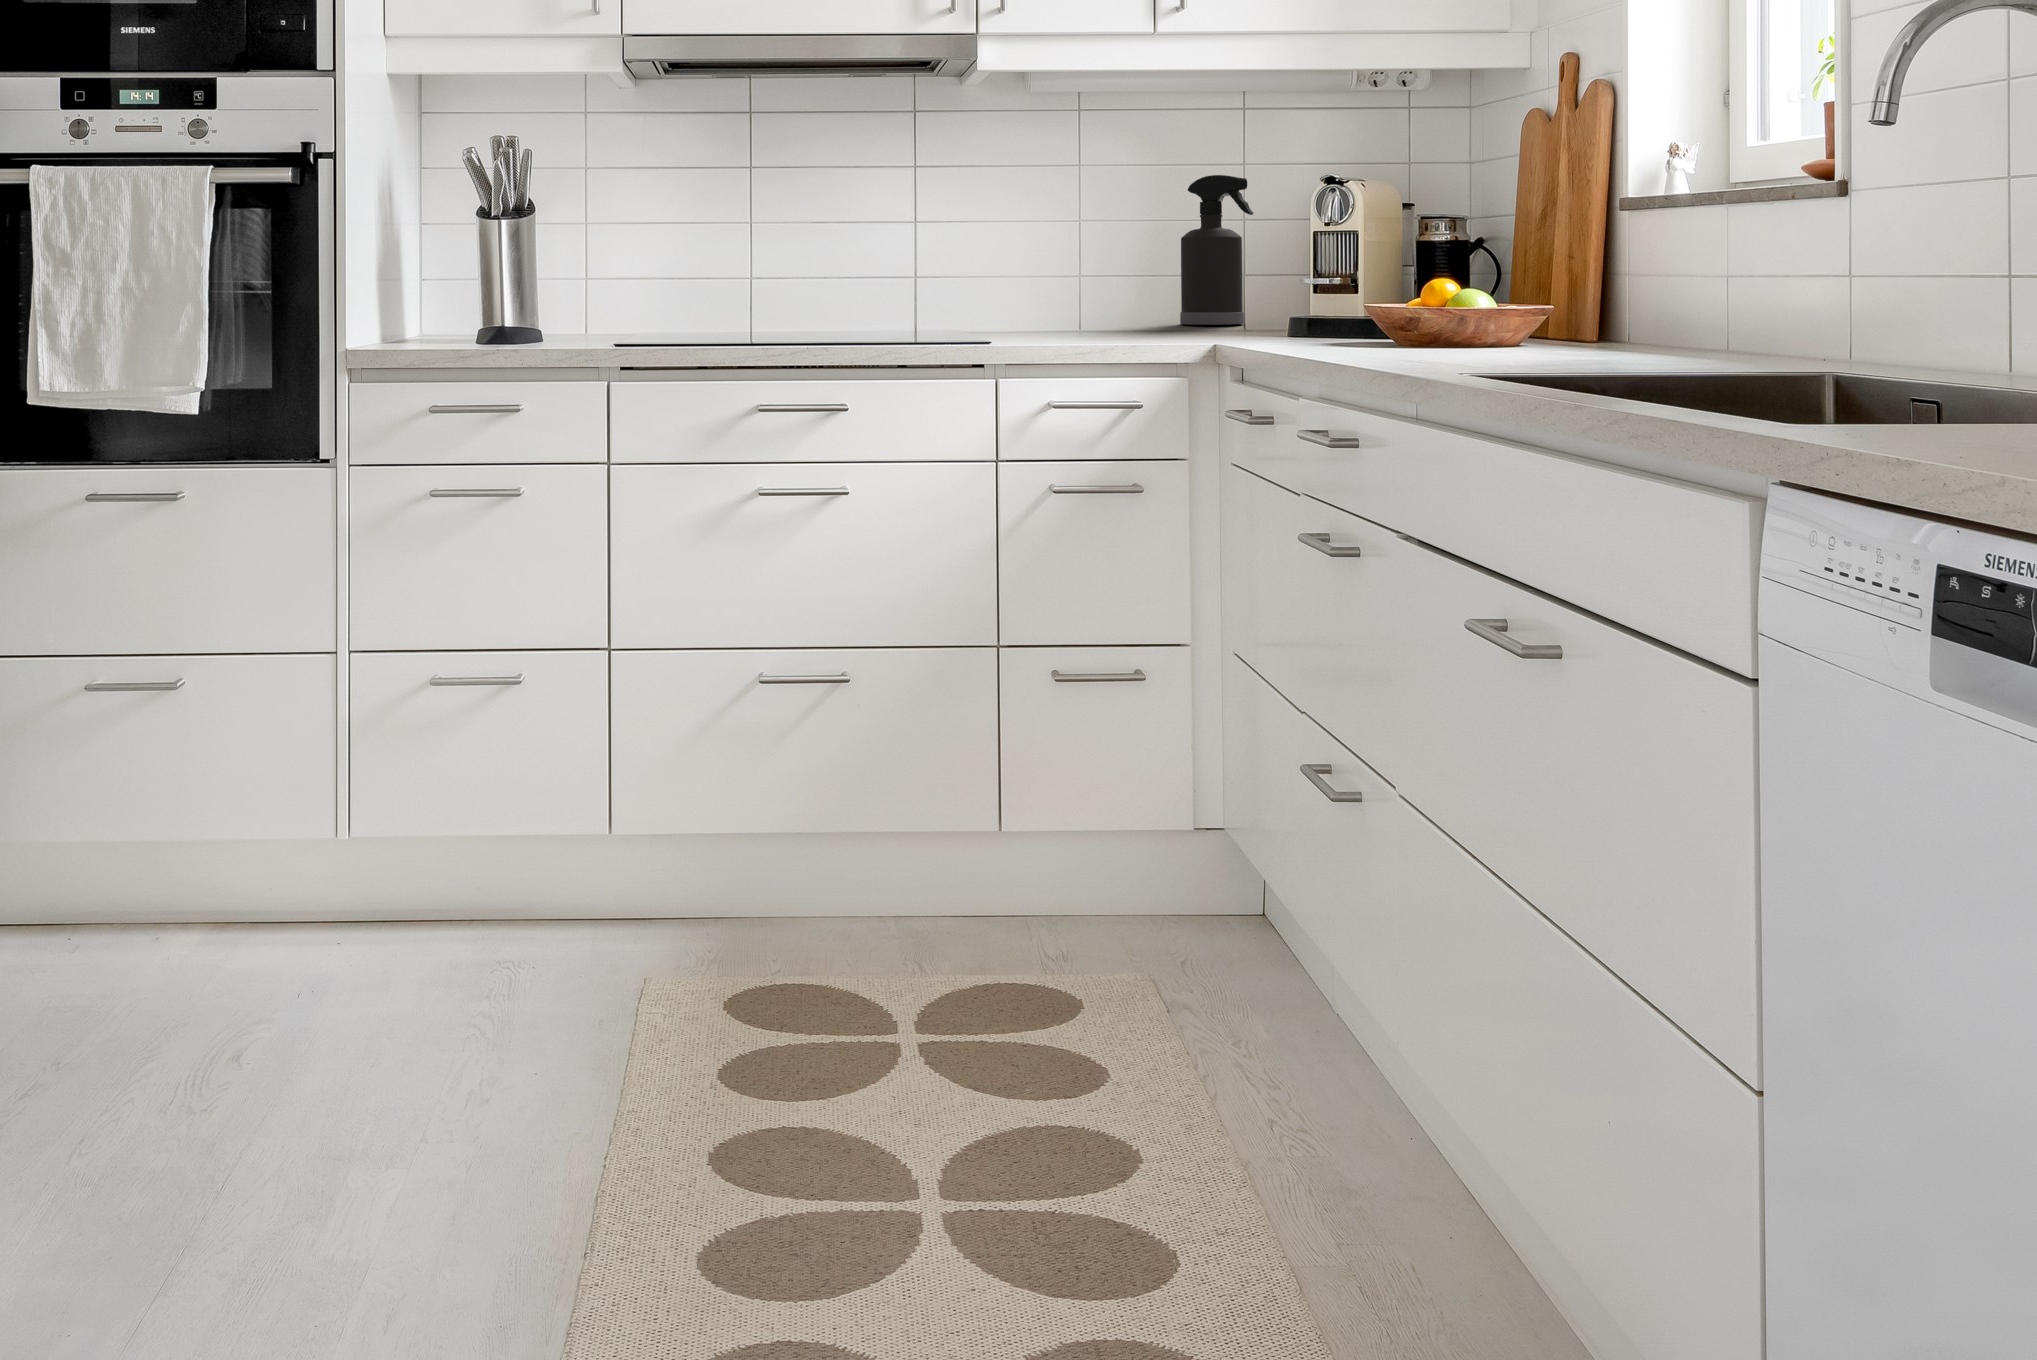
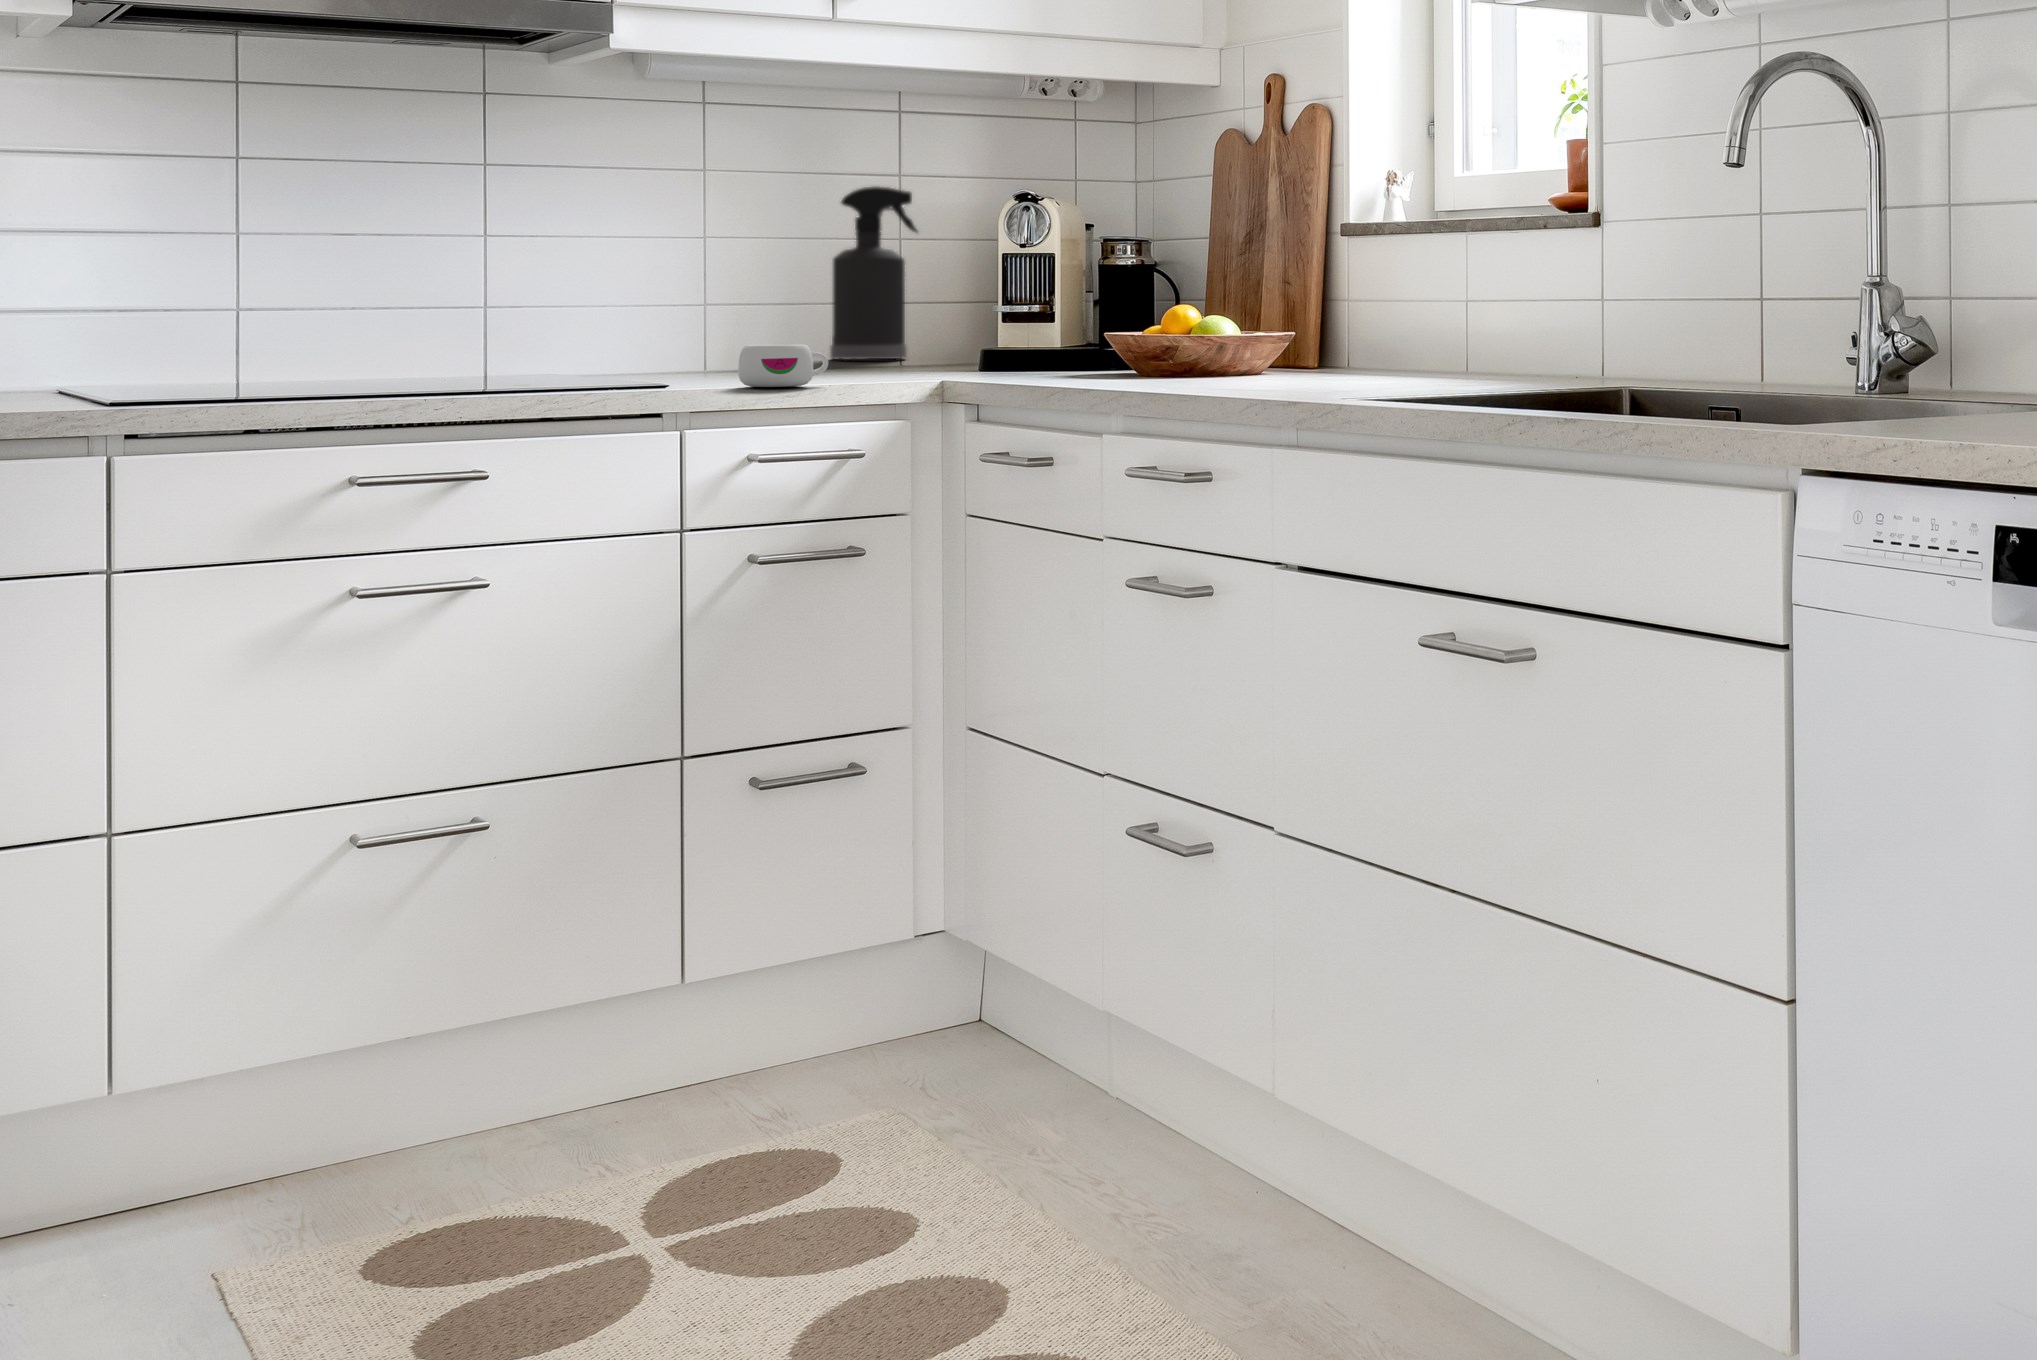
mug: none [1050,313,1123,348] -> present [738,344,828,387]

